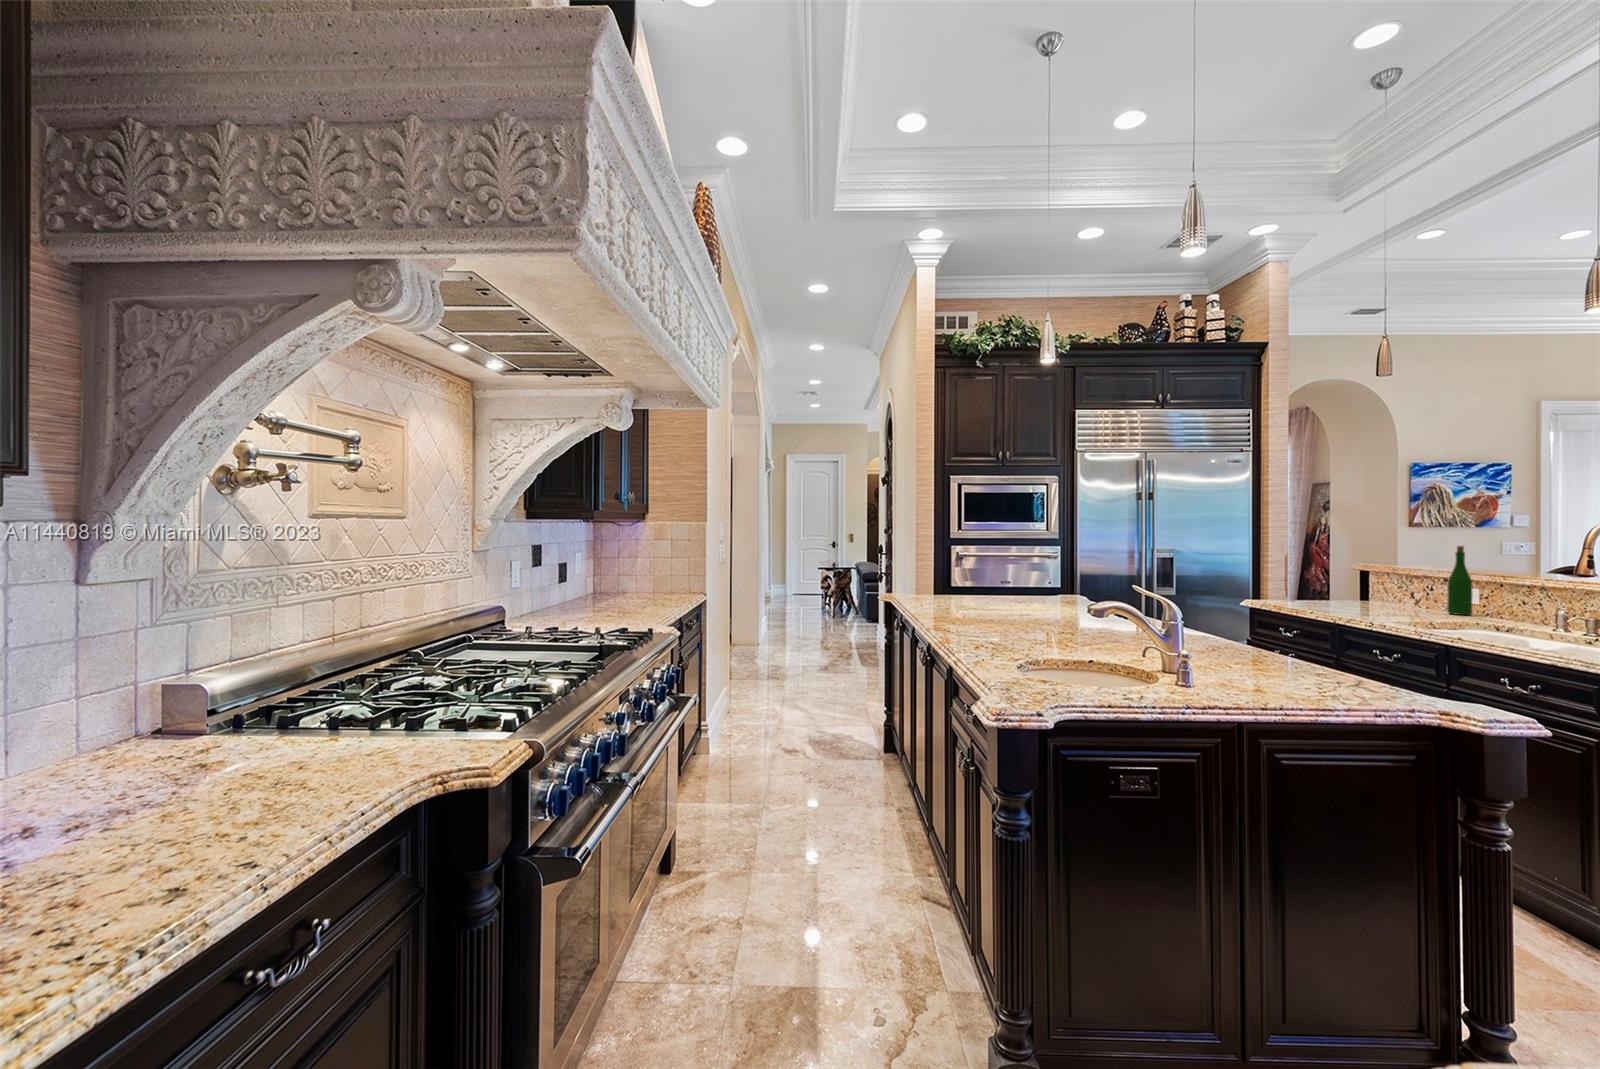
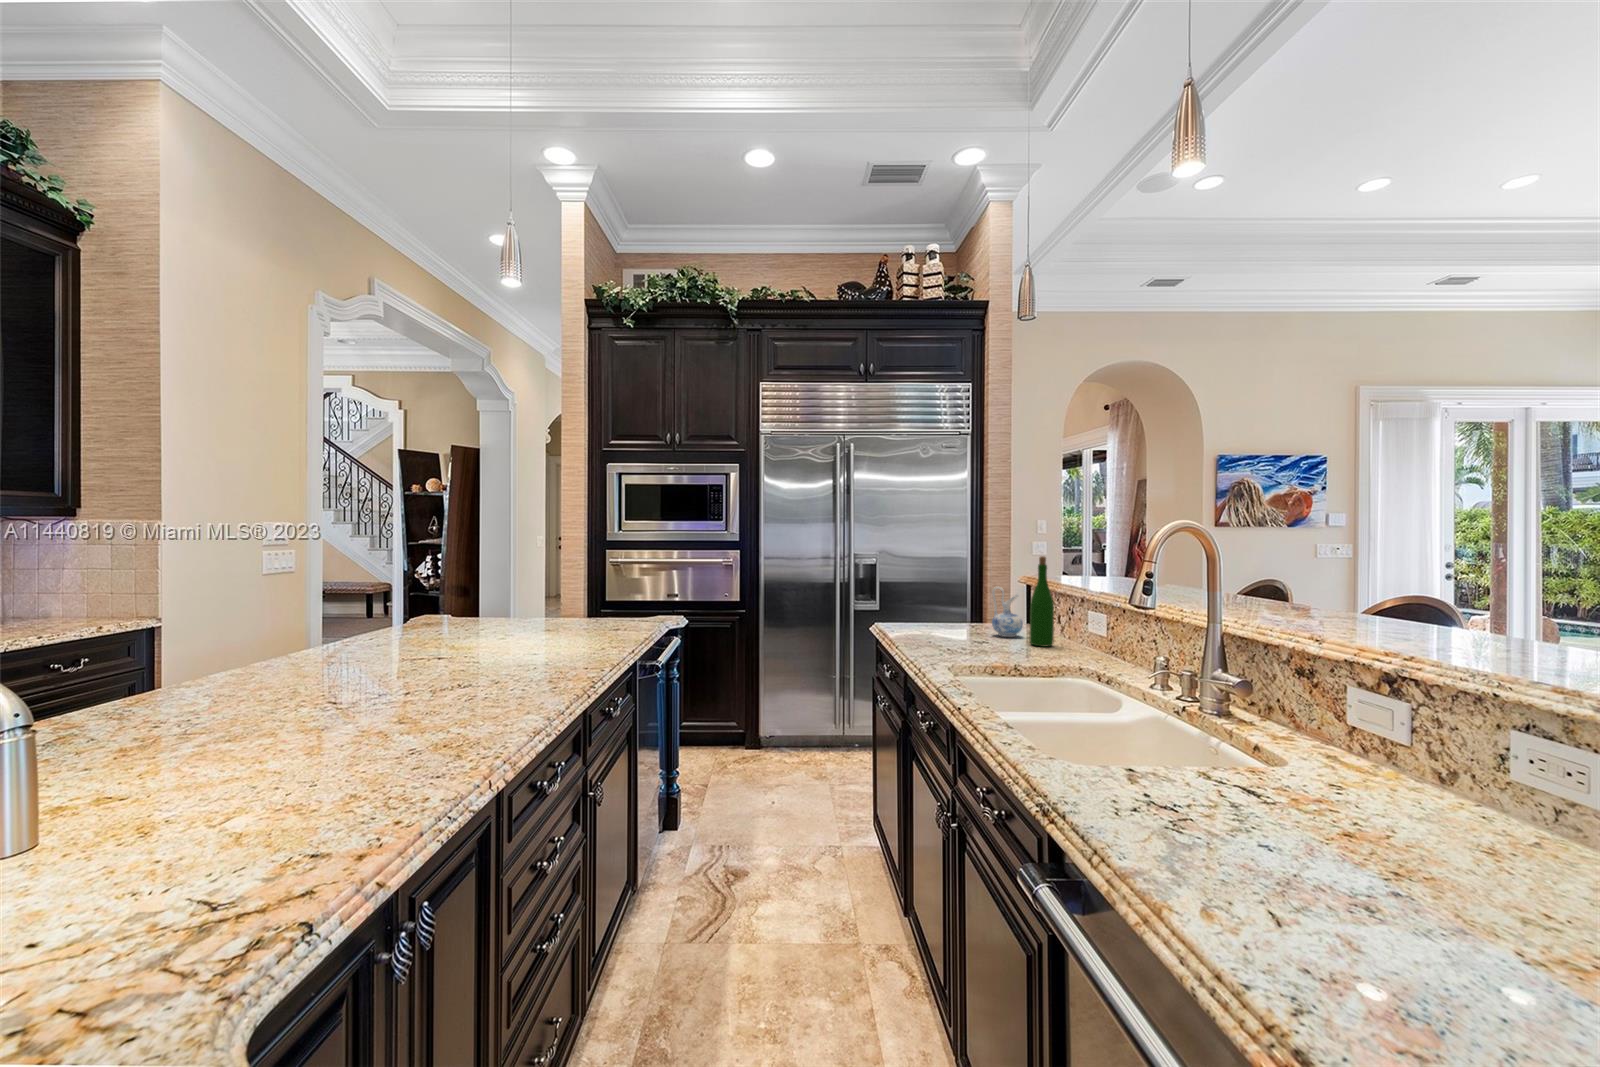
ceramic pitcher: none [1391,570,1423,610] -> present [992,587,1023,637]

